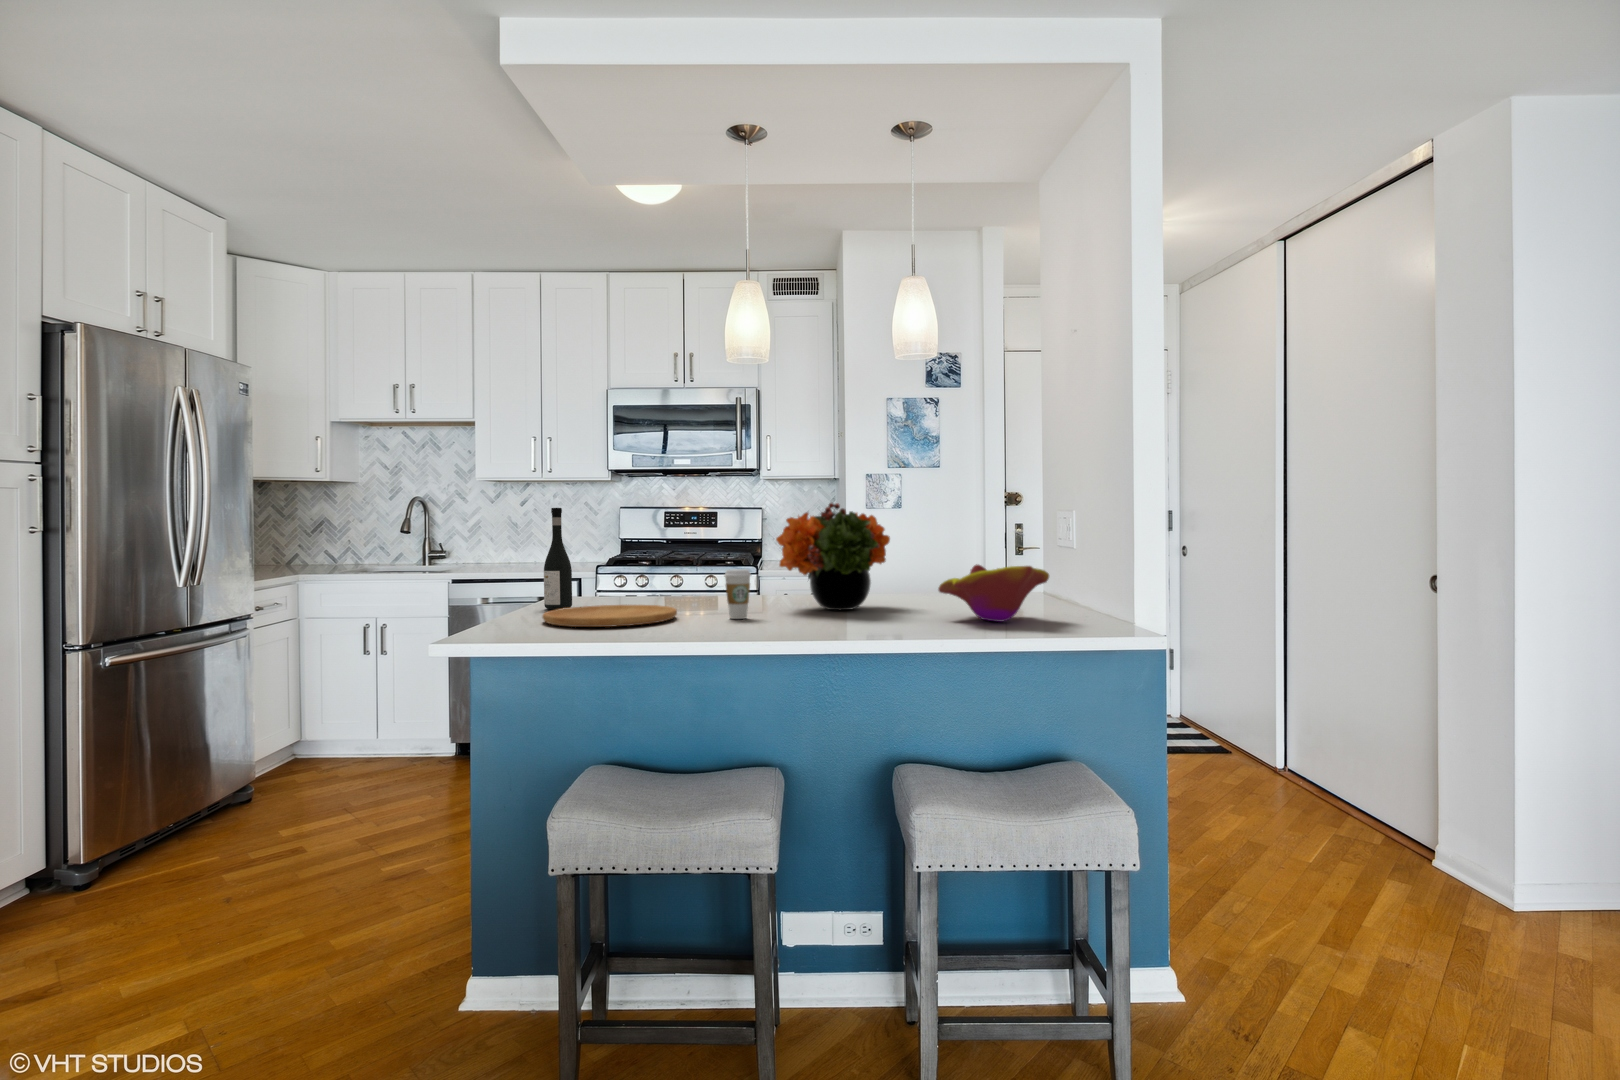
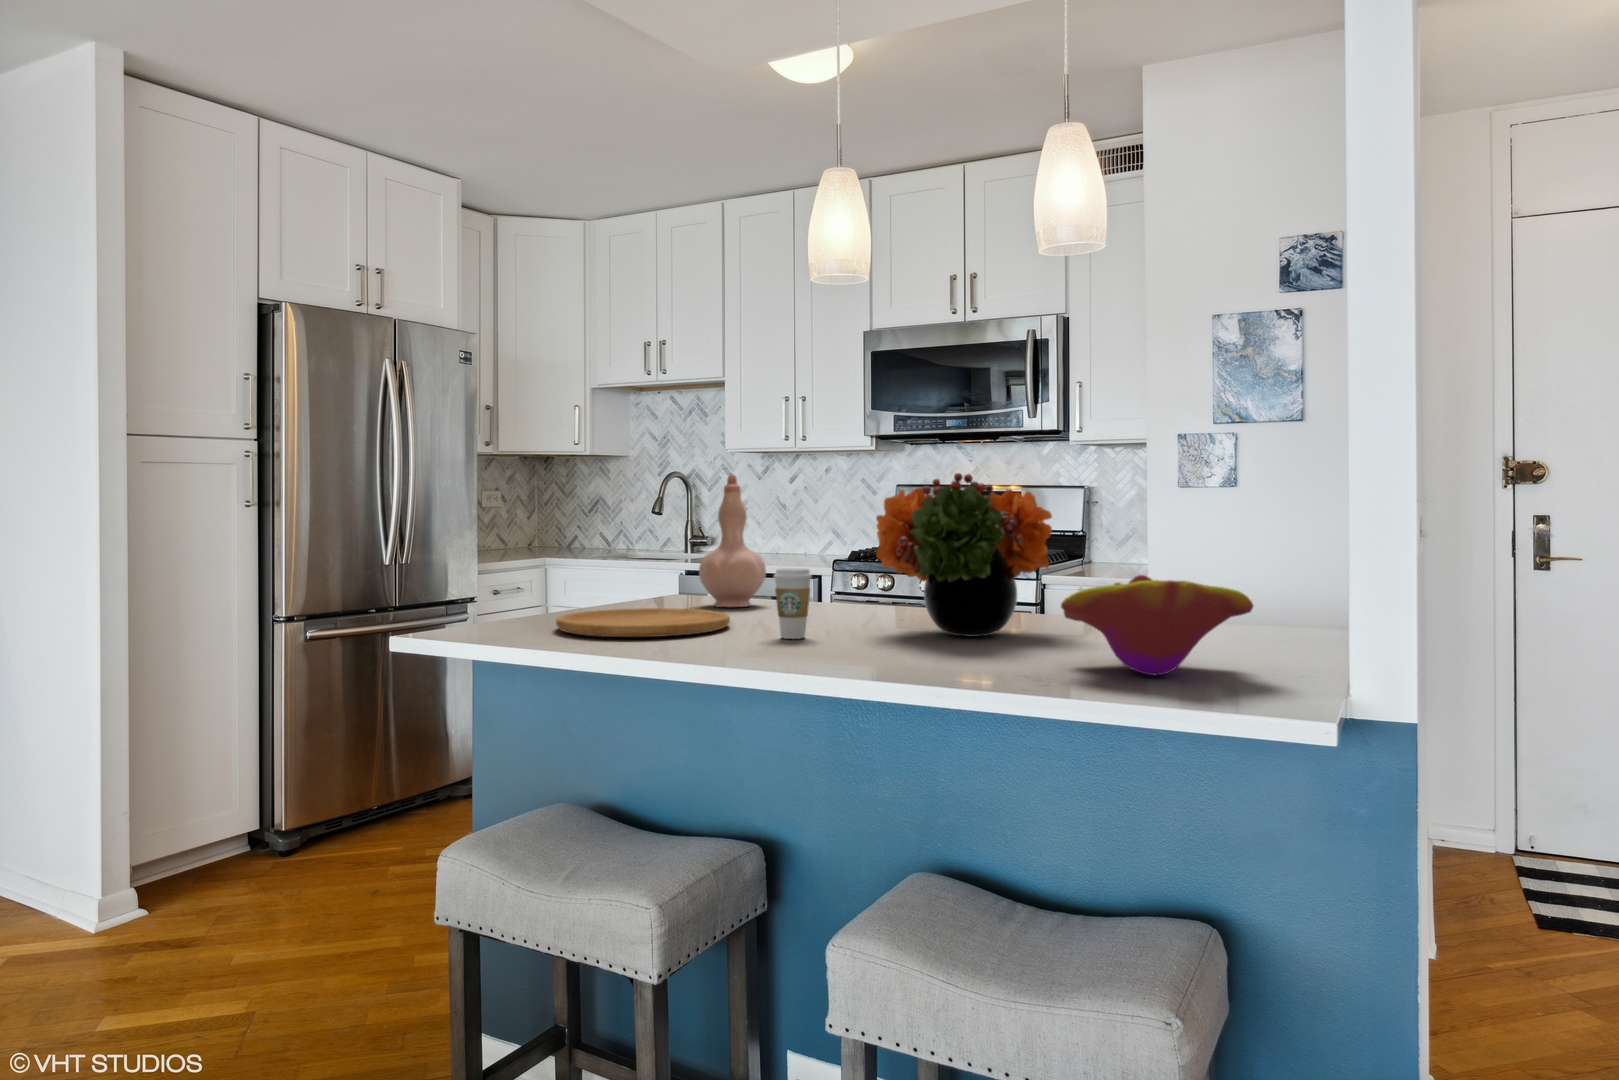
vase: none [594,501,646,603] -> present [699,474,766,607]
wine bottle: present [544,508,572,609] -> none [624,482,658,610]

